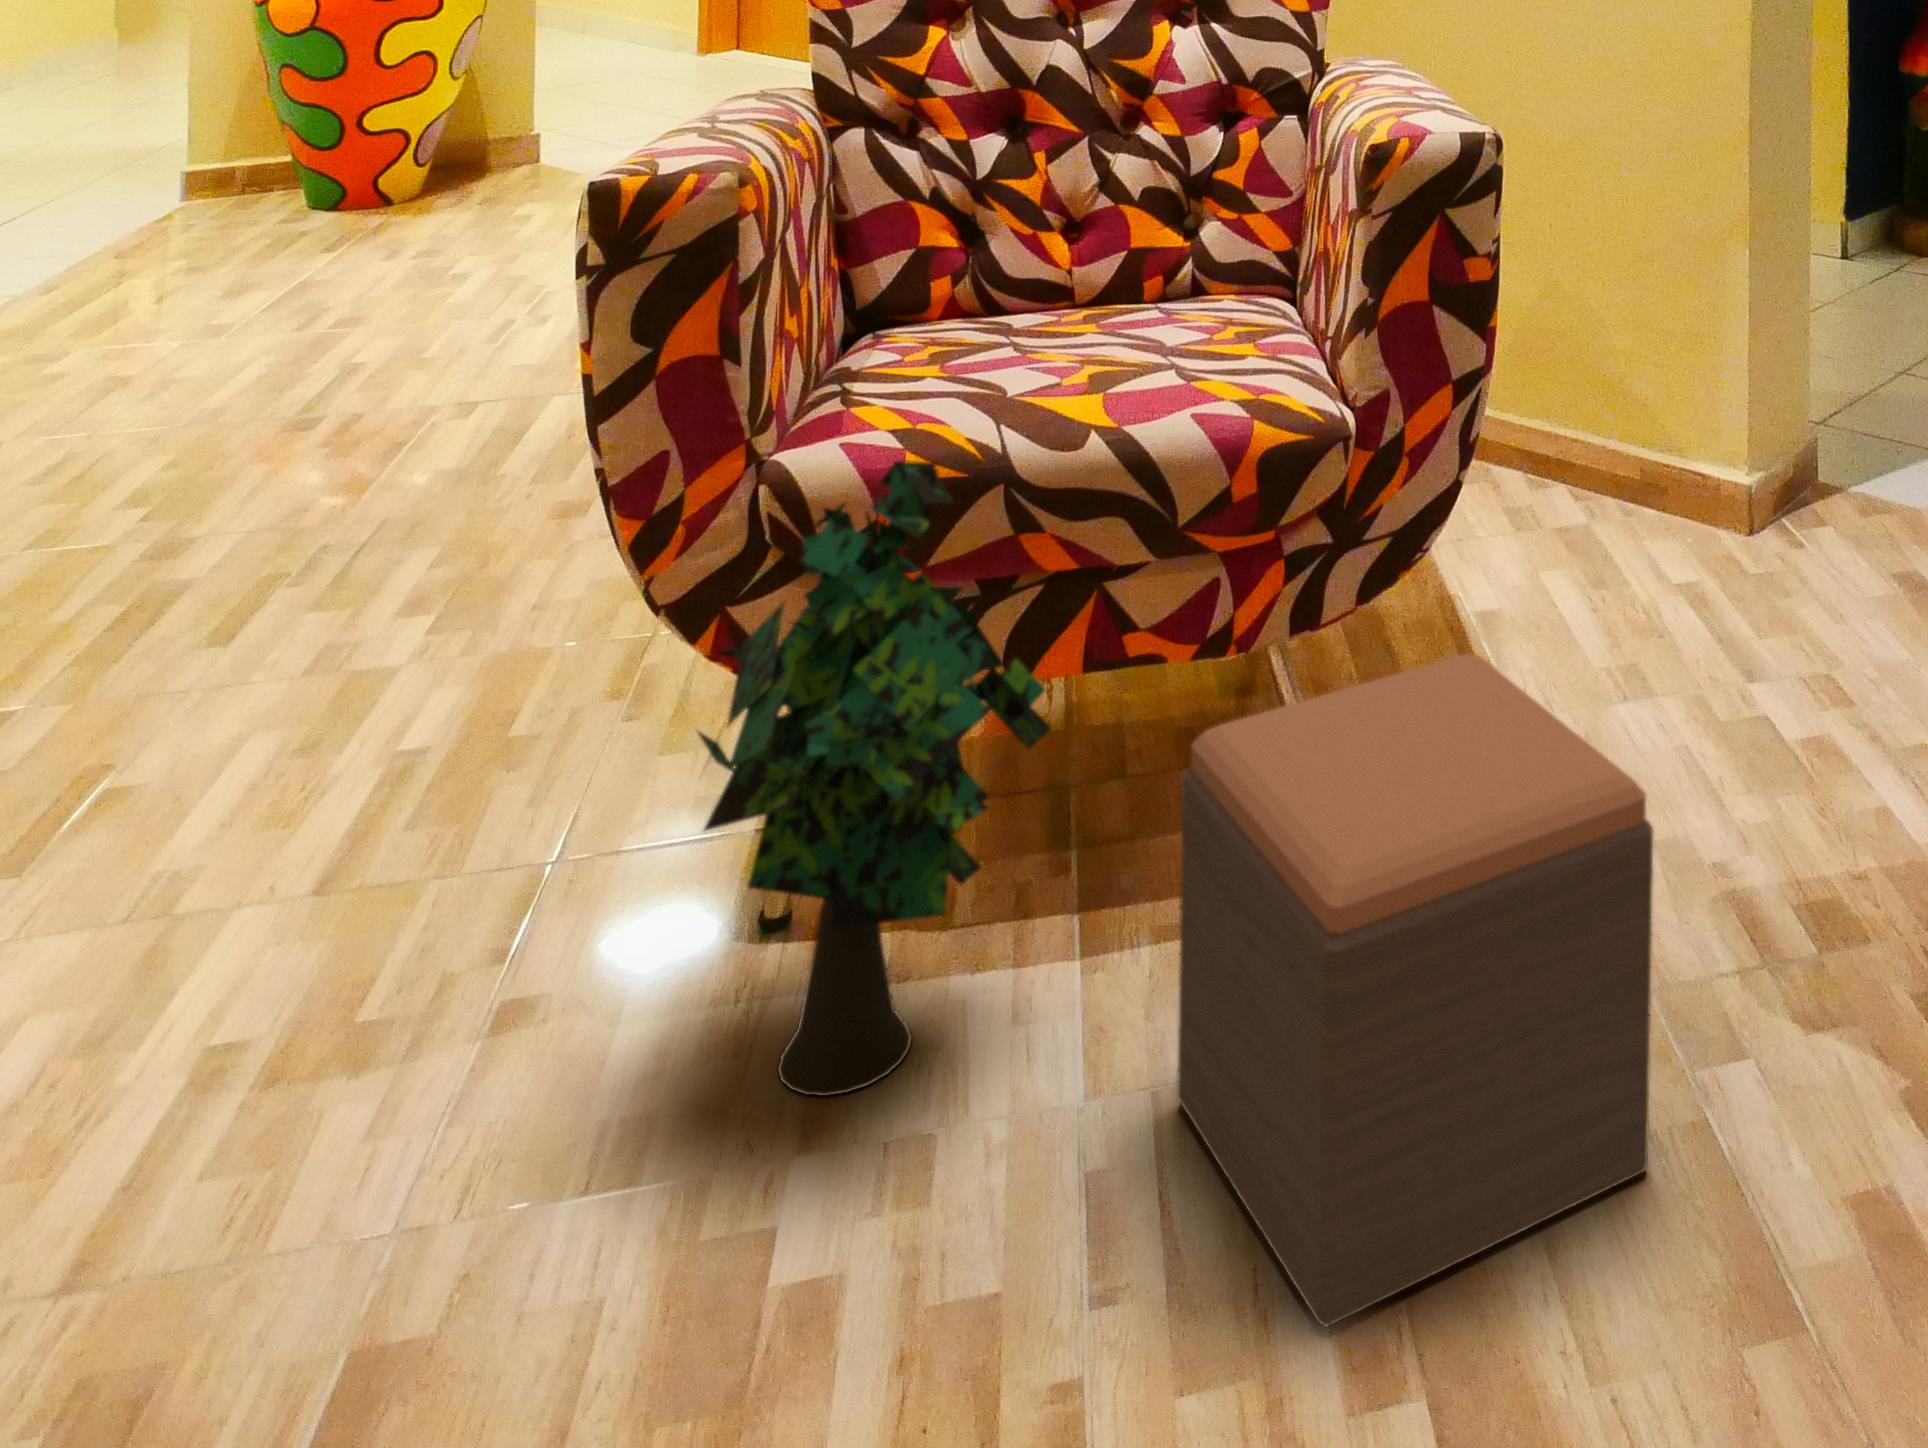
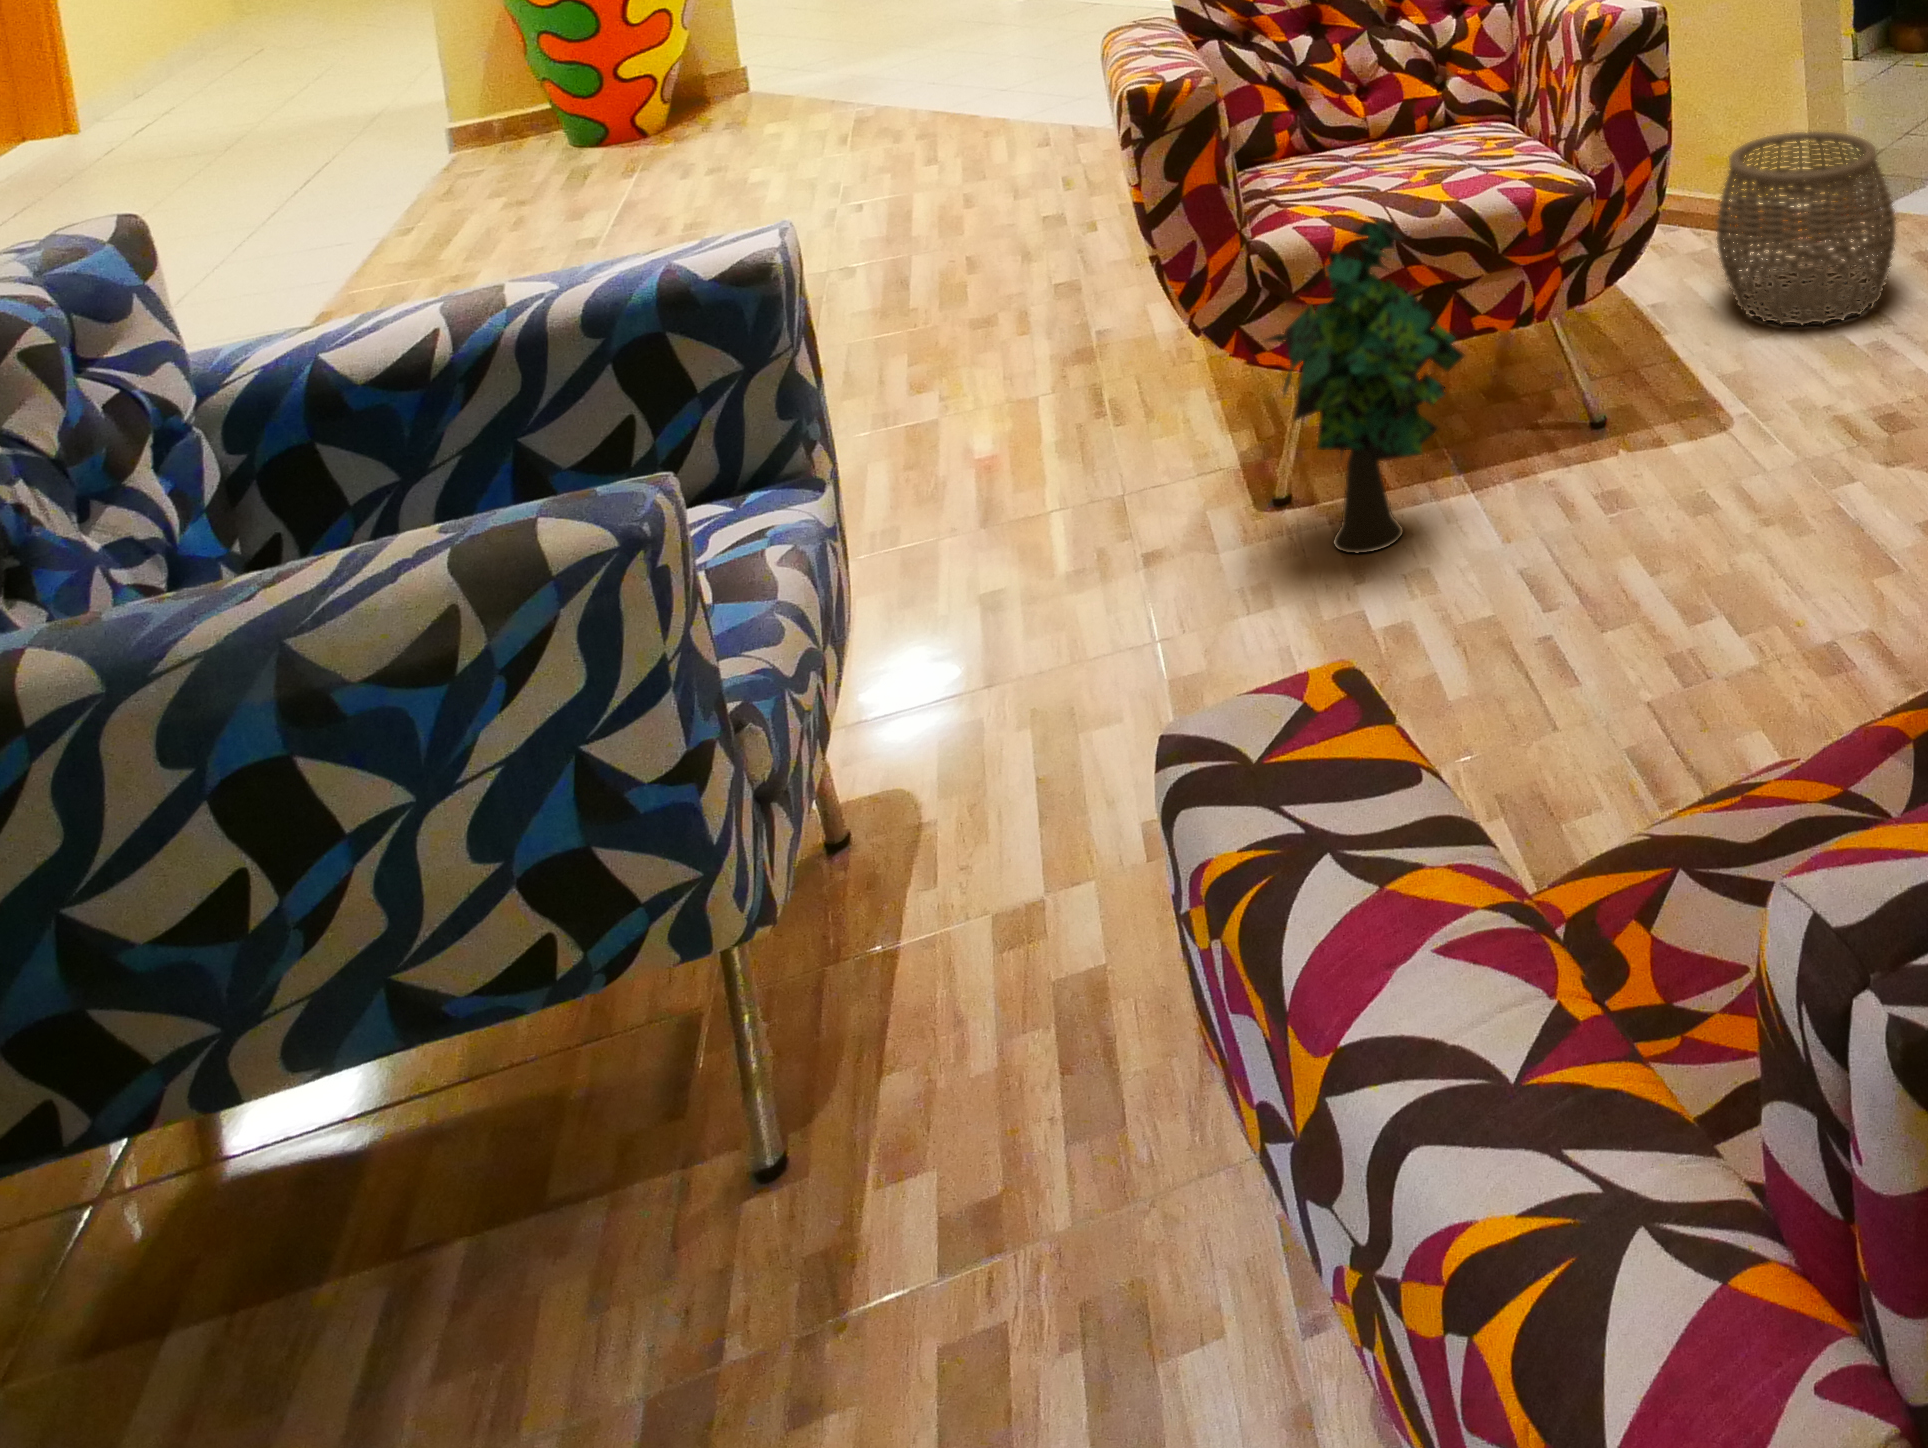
woven basket: none [1582,358,1870,690] -> present [1716,132,1896,325]
footstool: present [1177,654,1653,1327] -> none [1552,293,1815,590]

